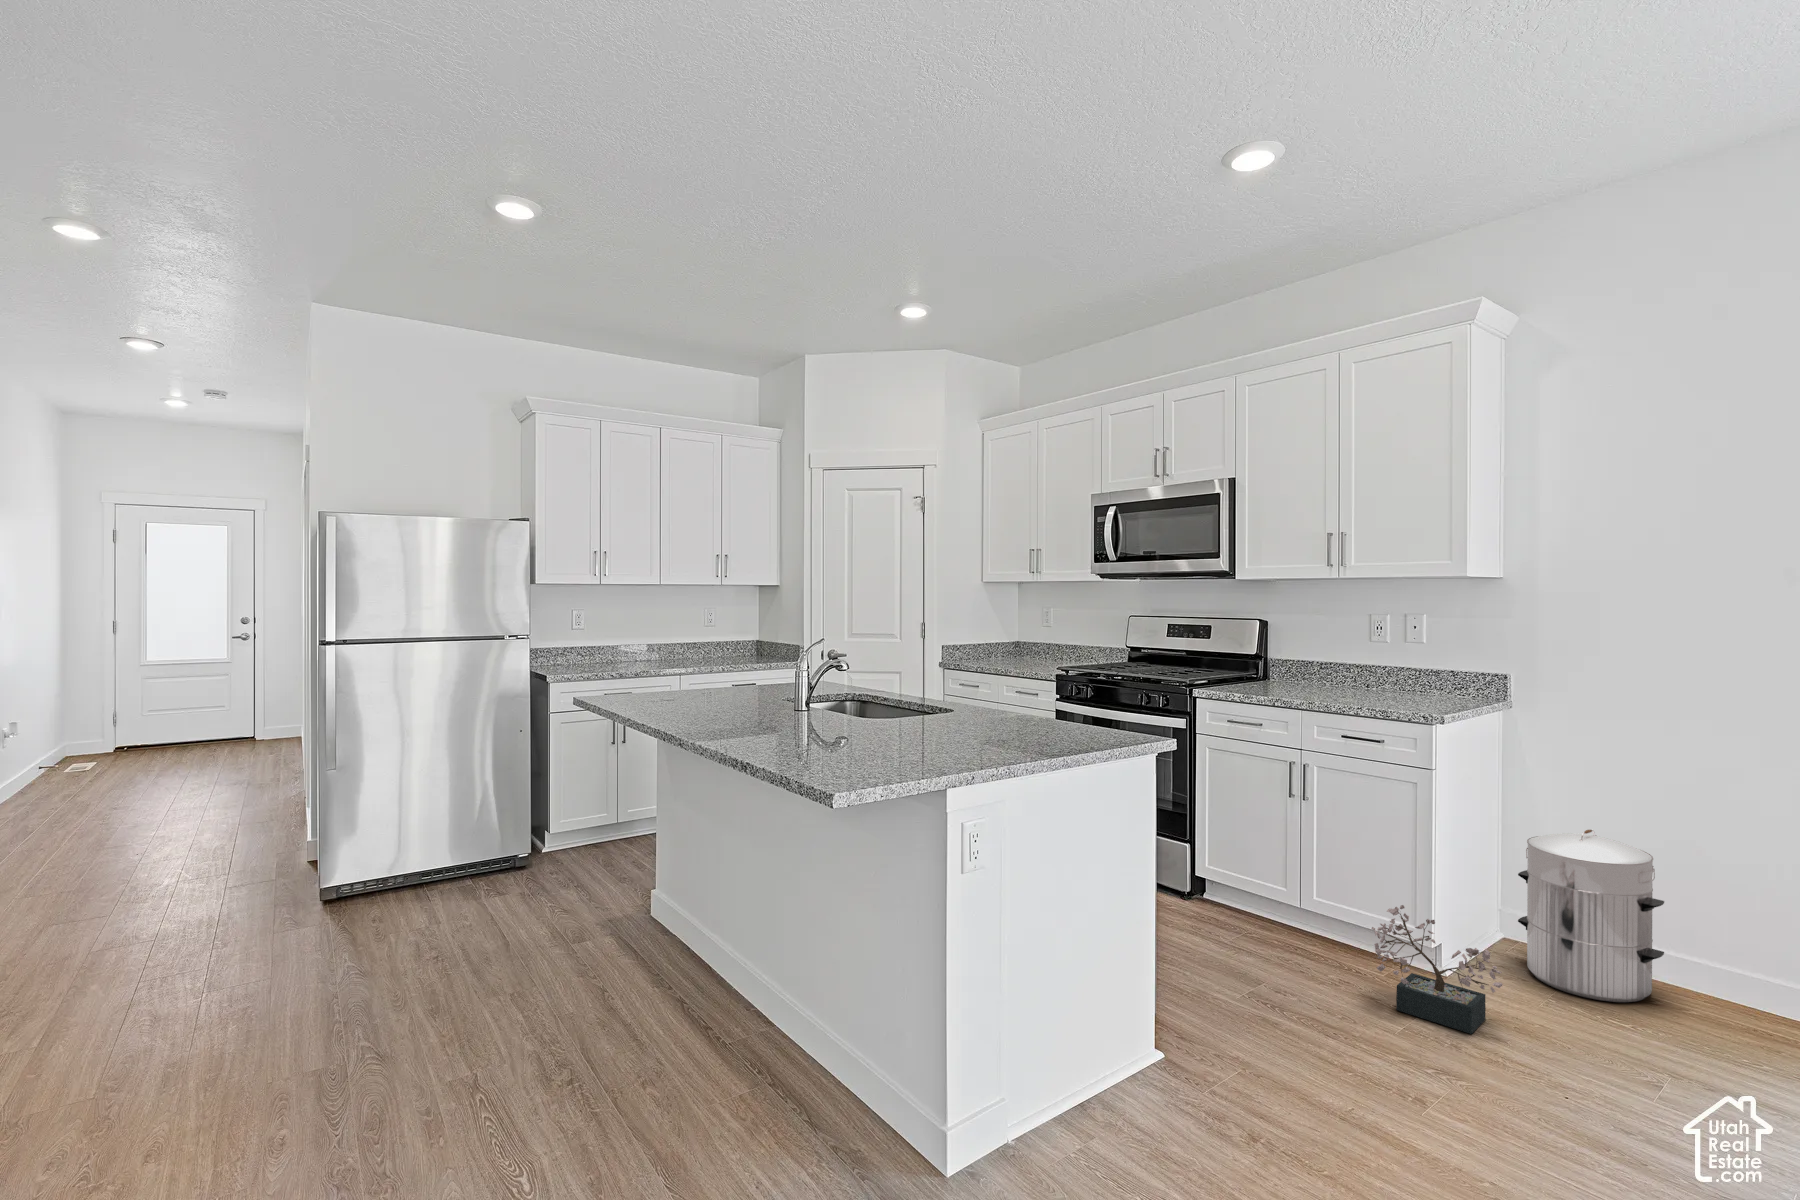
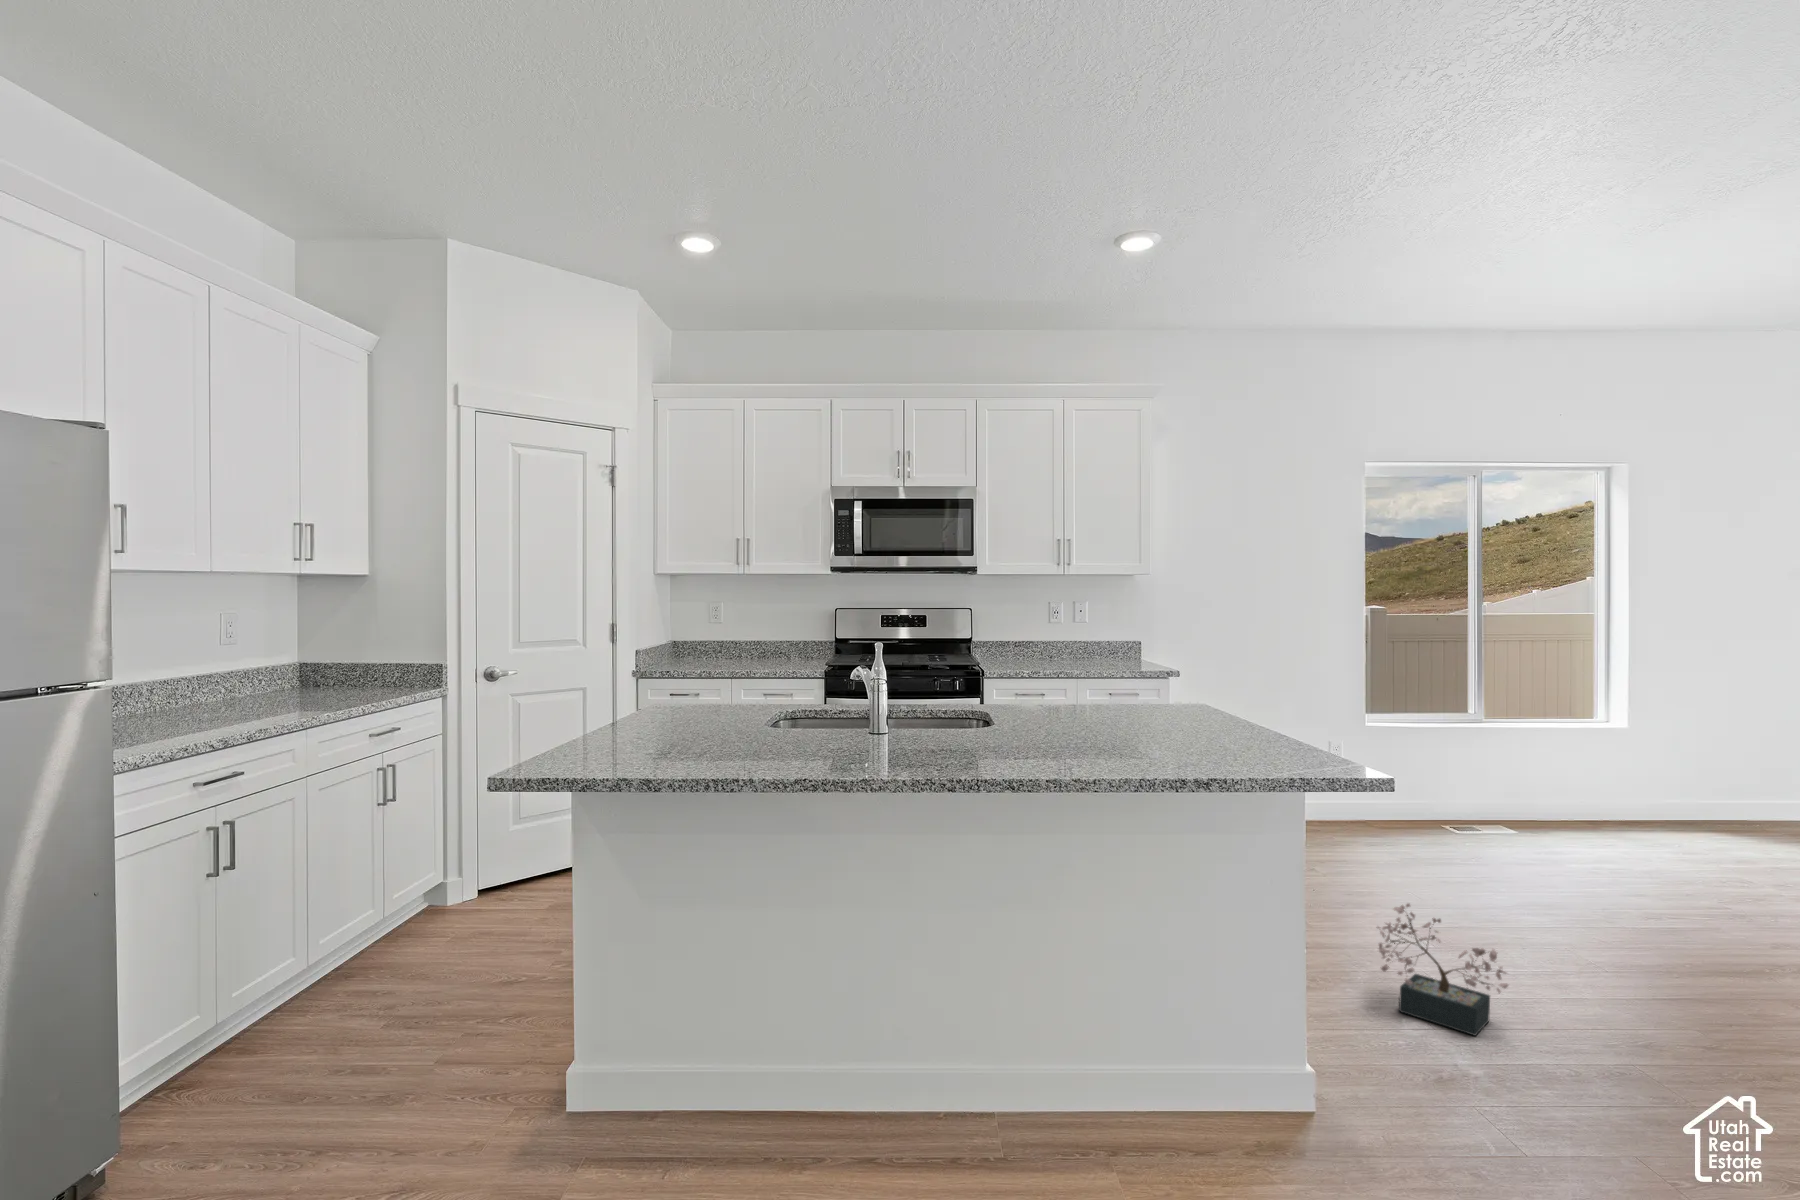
waste bin: present [1518,830,1664,1002] -> none [1523,826,1673,1003]

